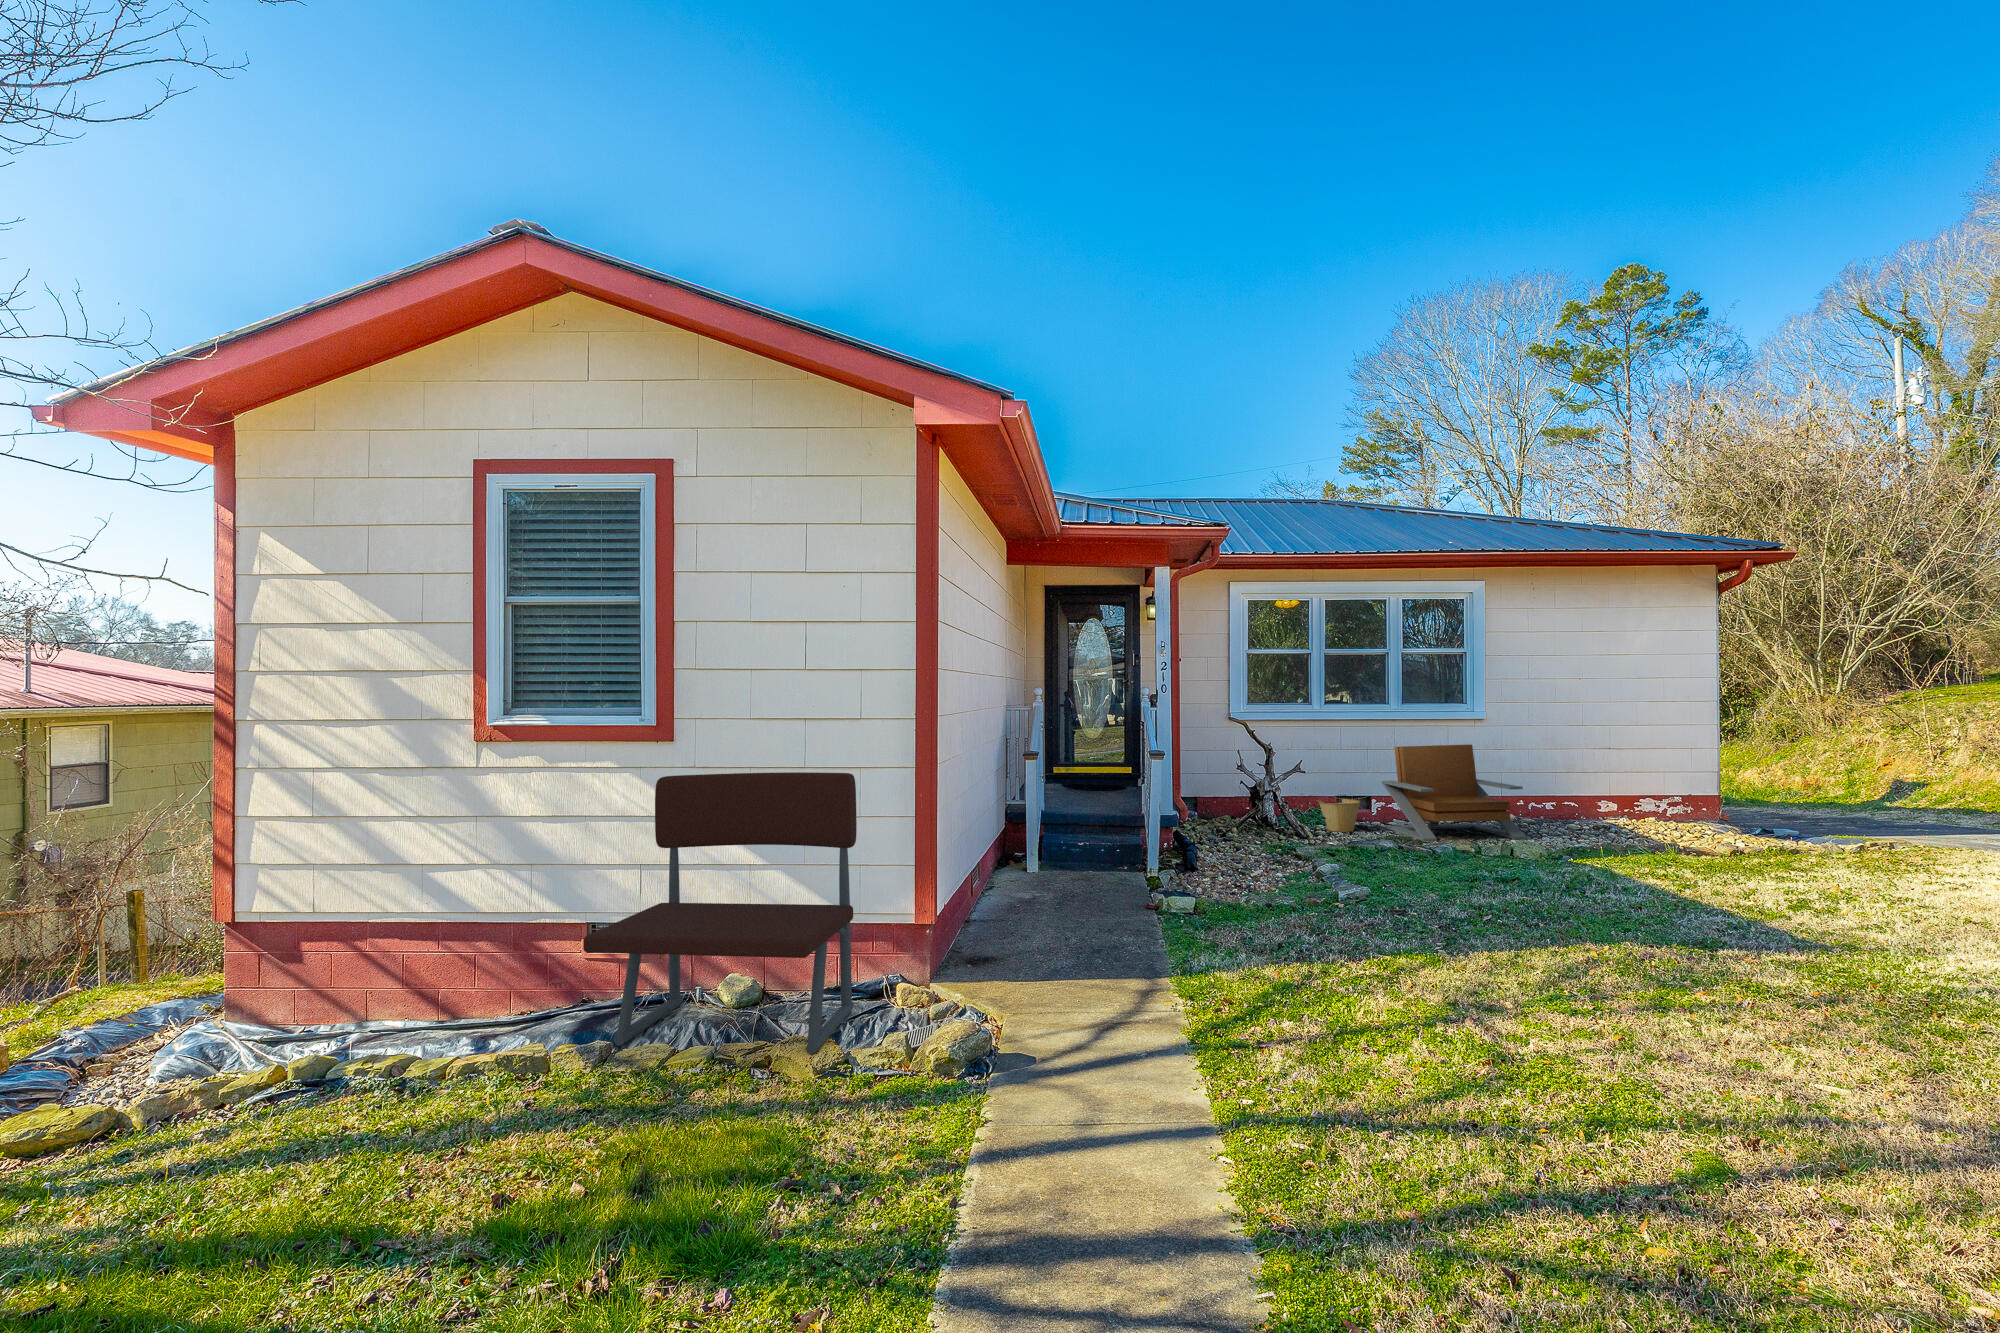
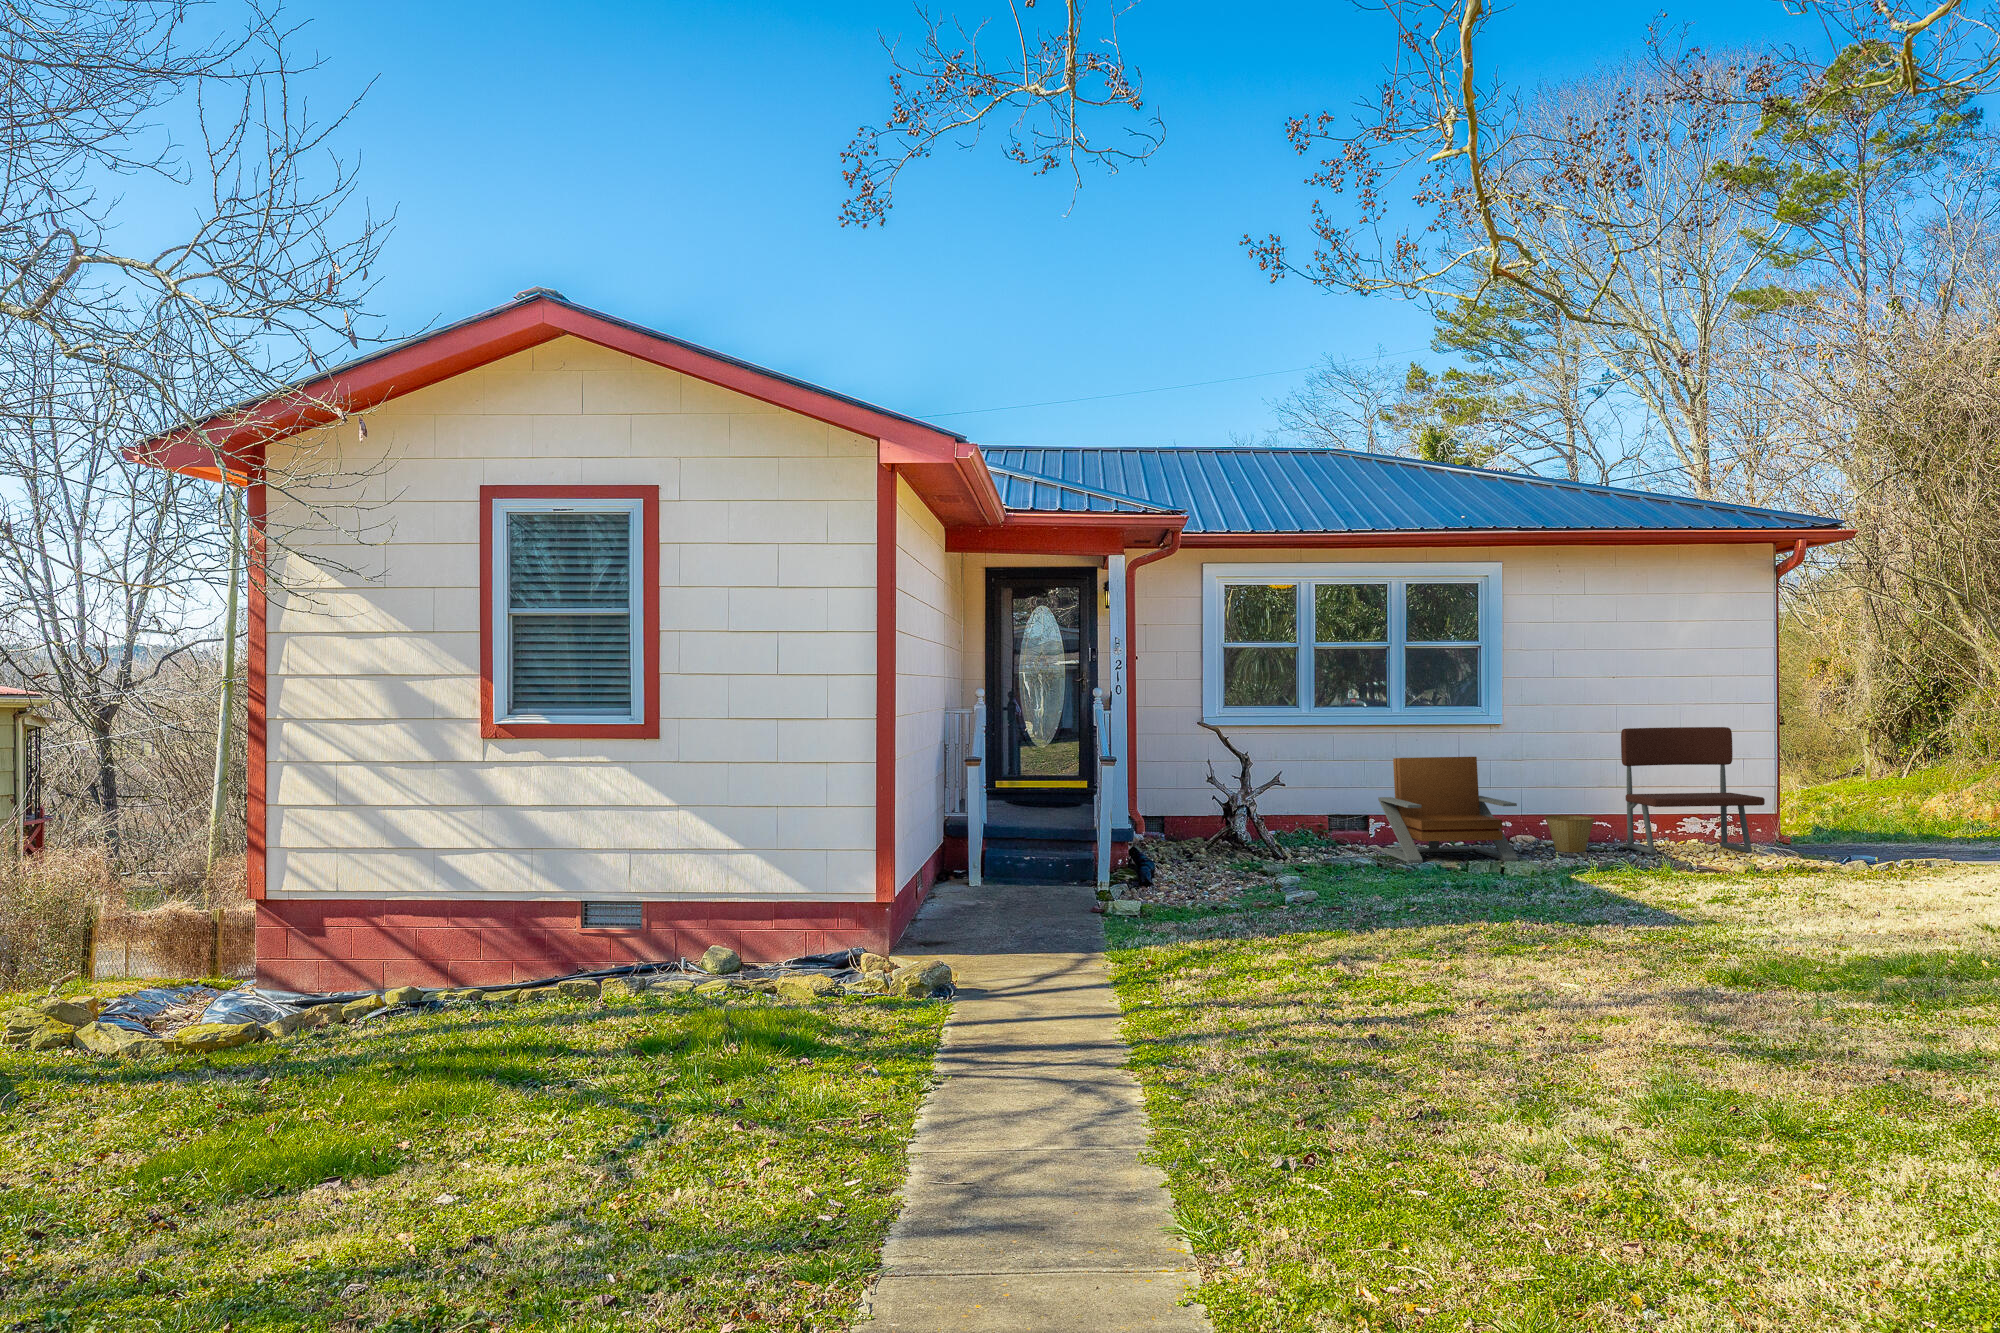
bench: present [583,772,857,1054] -> present [1621,727,1765,854]
basket: present [1317,799,1361,832] -> present [1544,815,1595,852]

